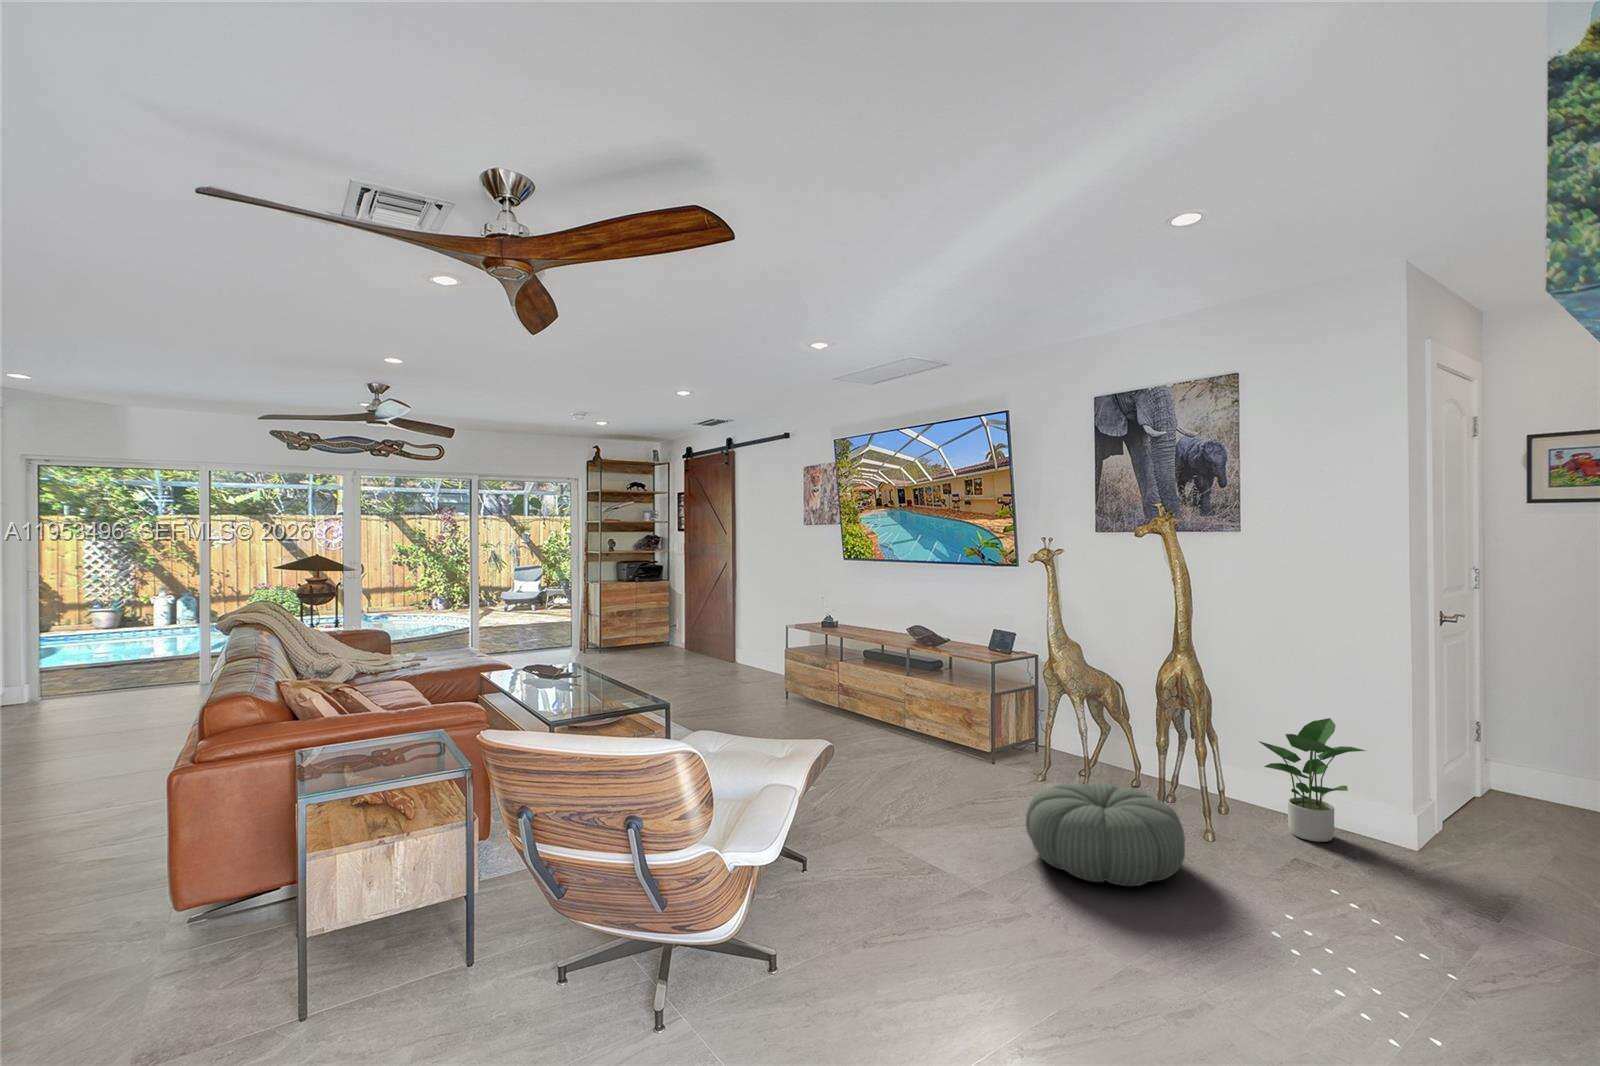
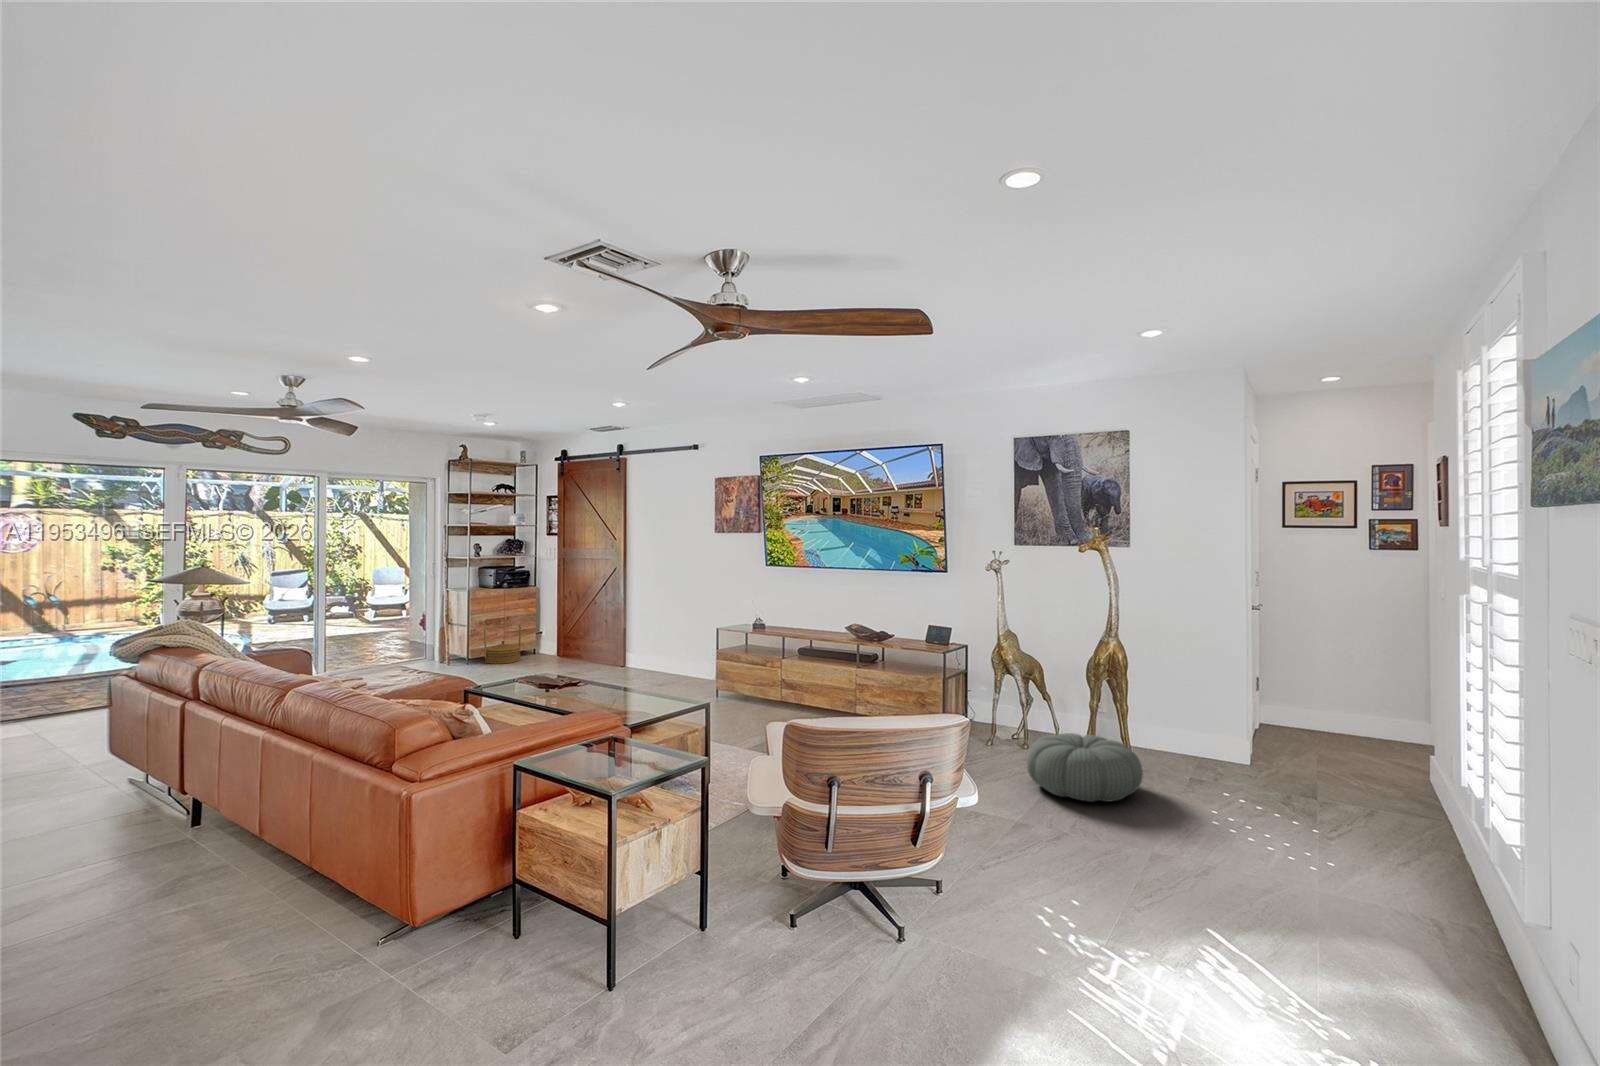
woven basket: none [609,617,645,655] -> present [484,623,521,664]
potted plant: present [1259,718,1365,842] -> none [1149,675,1218,760]

